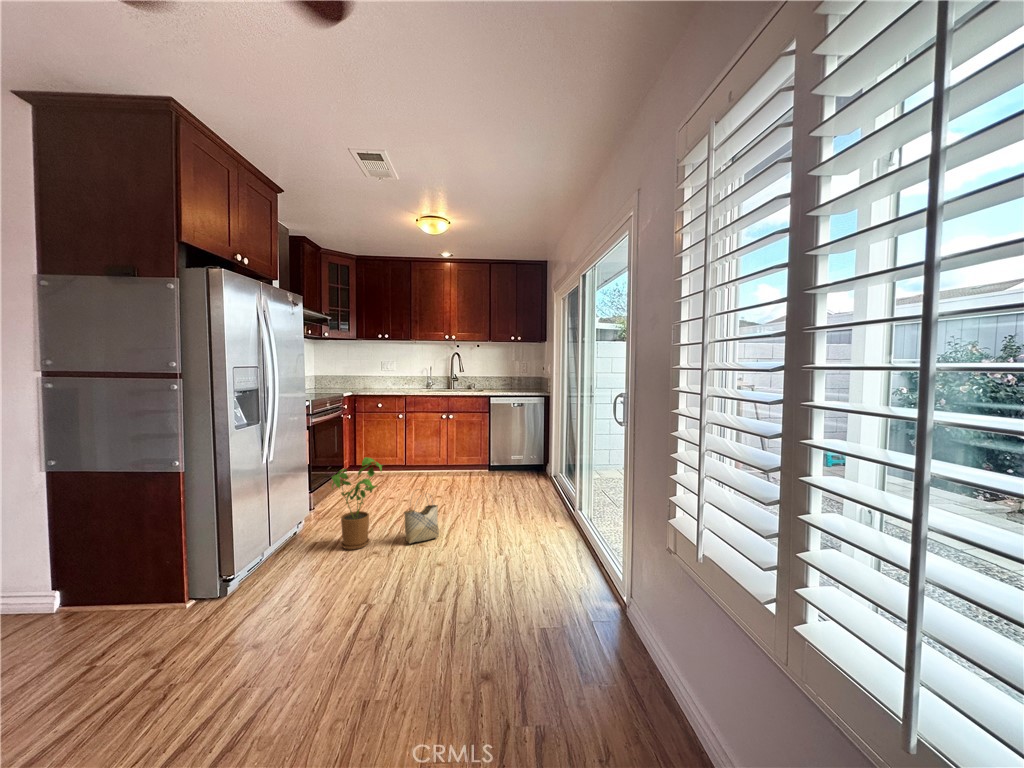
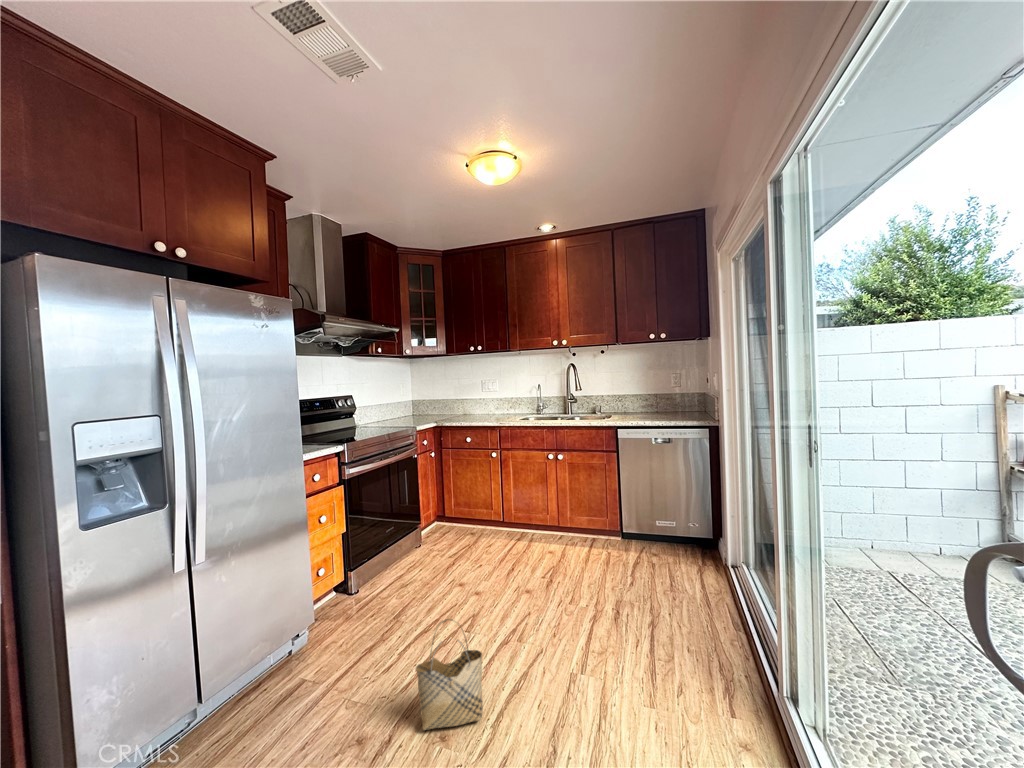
house plant: present [332,457,382,550] -> none [307,554,398,722]

